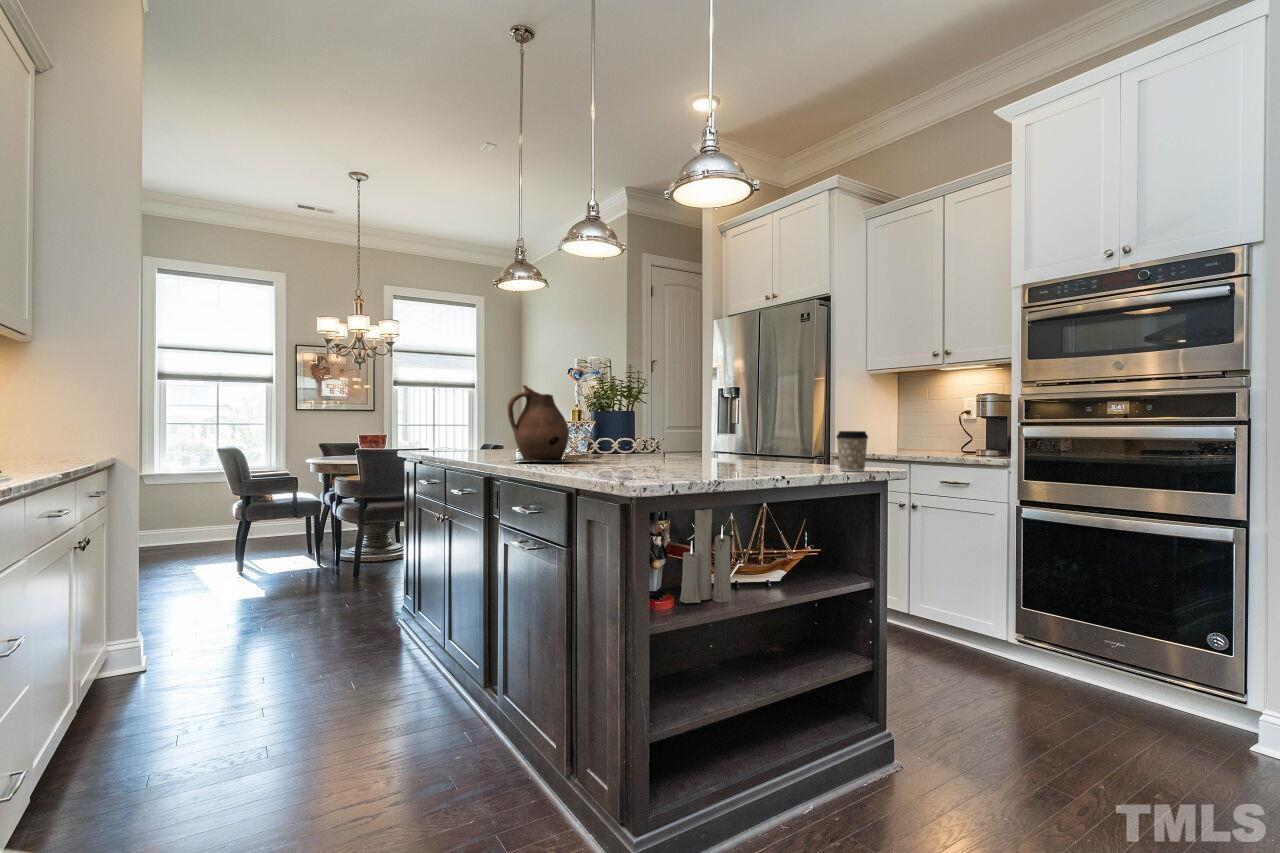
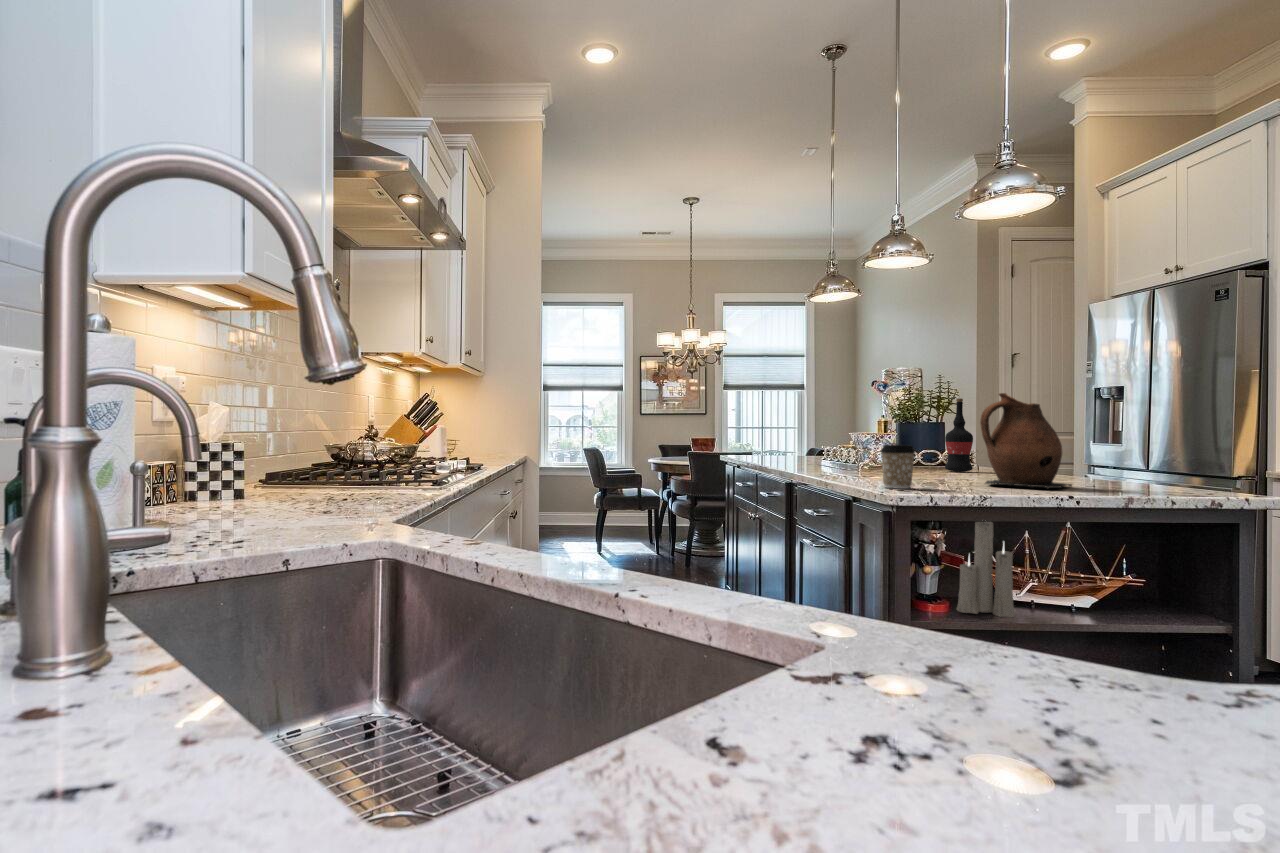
ceramic pitcher: present [508,385,574,463] -> present [980,393,1072,489]
wine bottle: none [641,388,666,459] -> present [945,398,973,472]
coffee cup: present [837,431,868,472] -> present [881,445,915,489]

